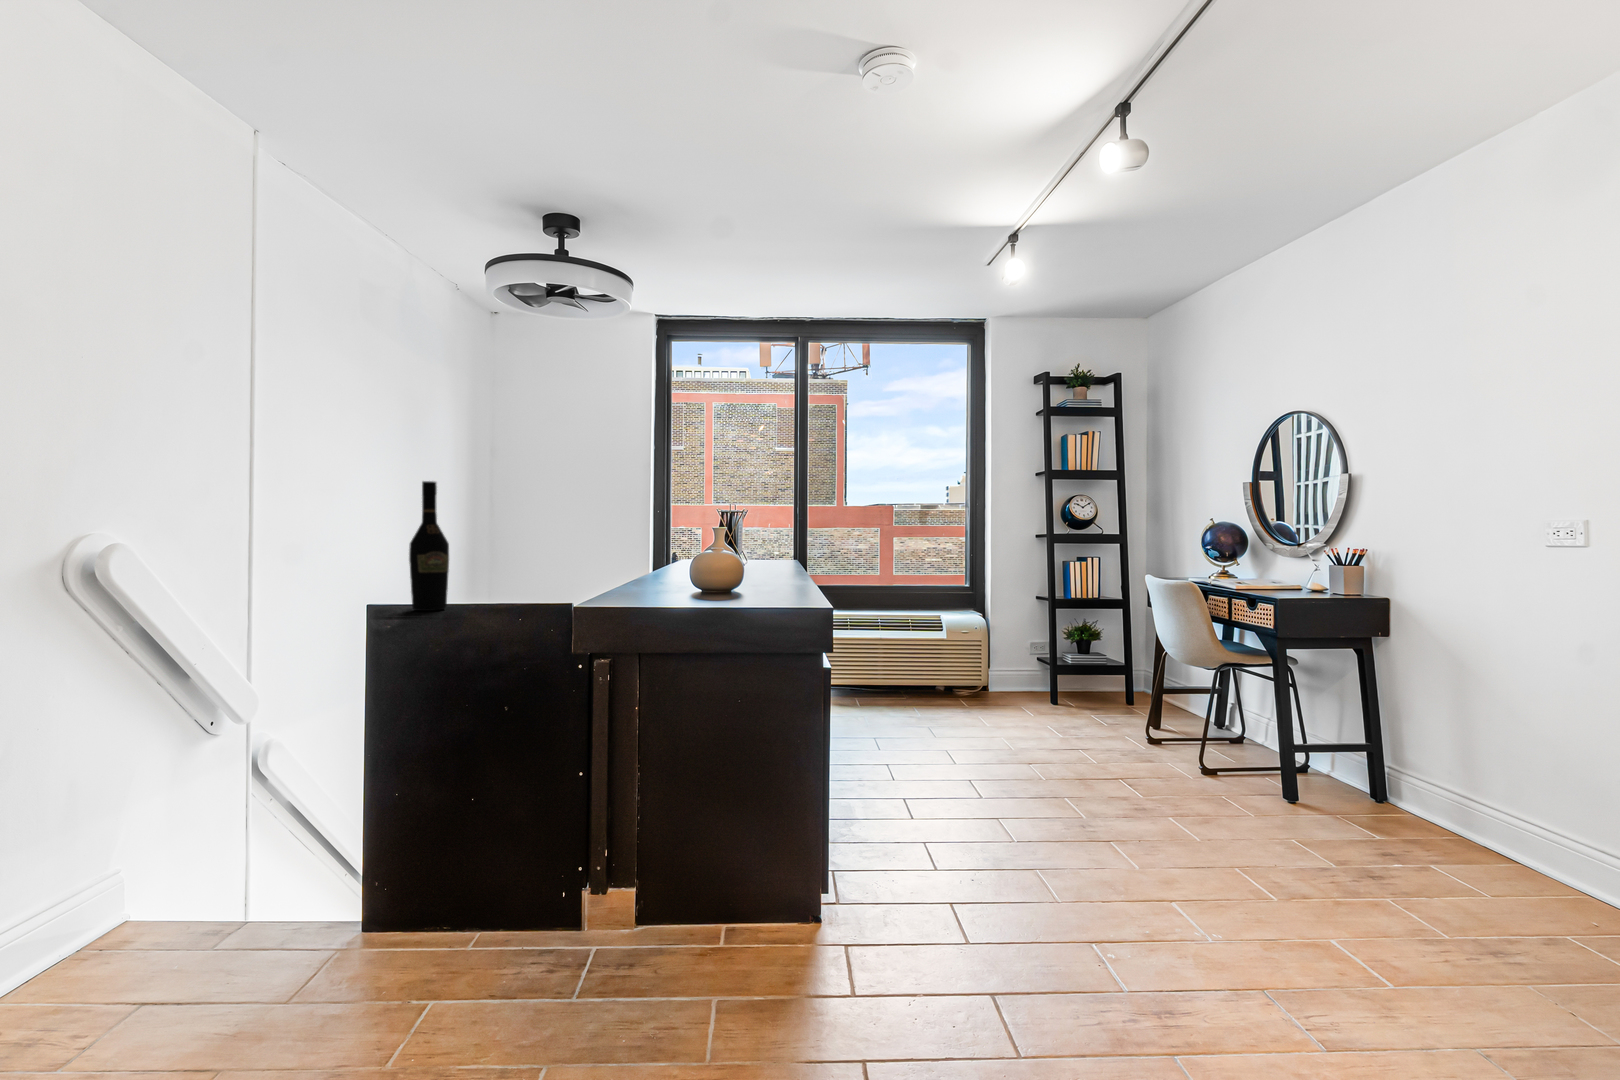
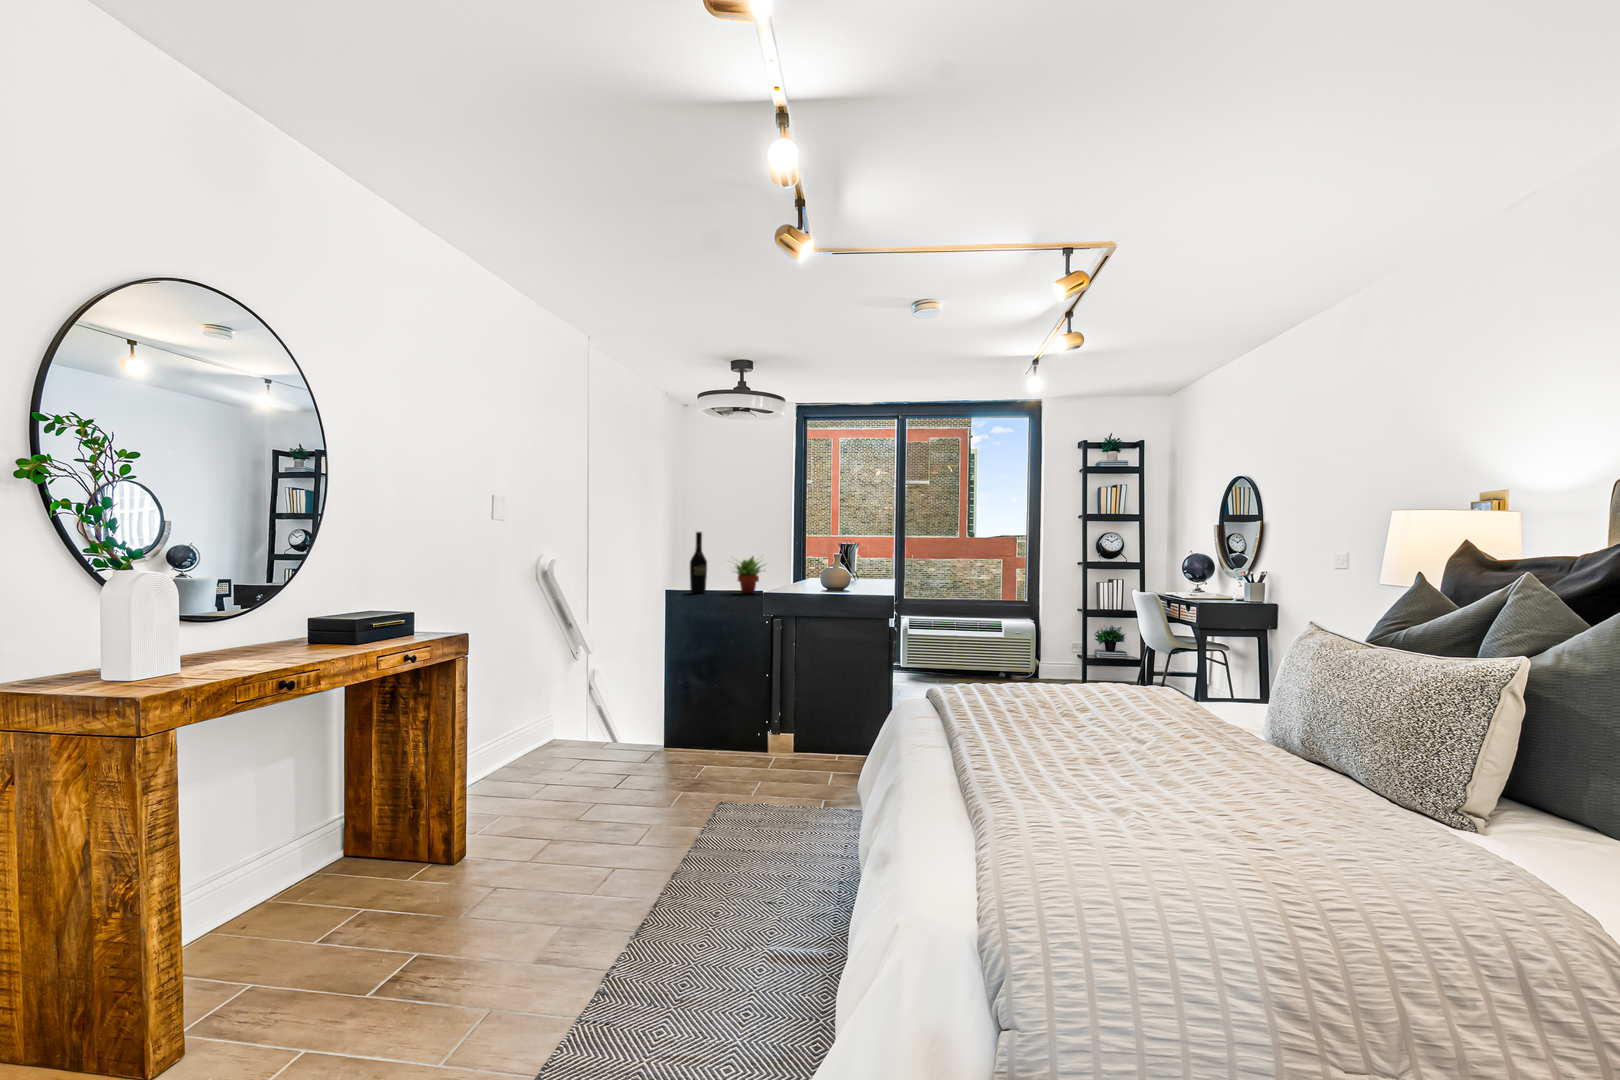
succulent plant: none [487,528,578,609] -> present [736,556,763,593]

